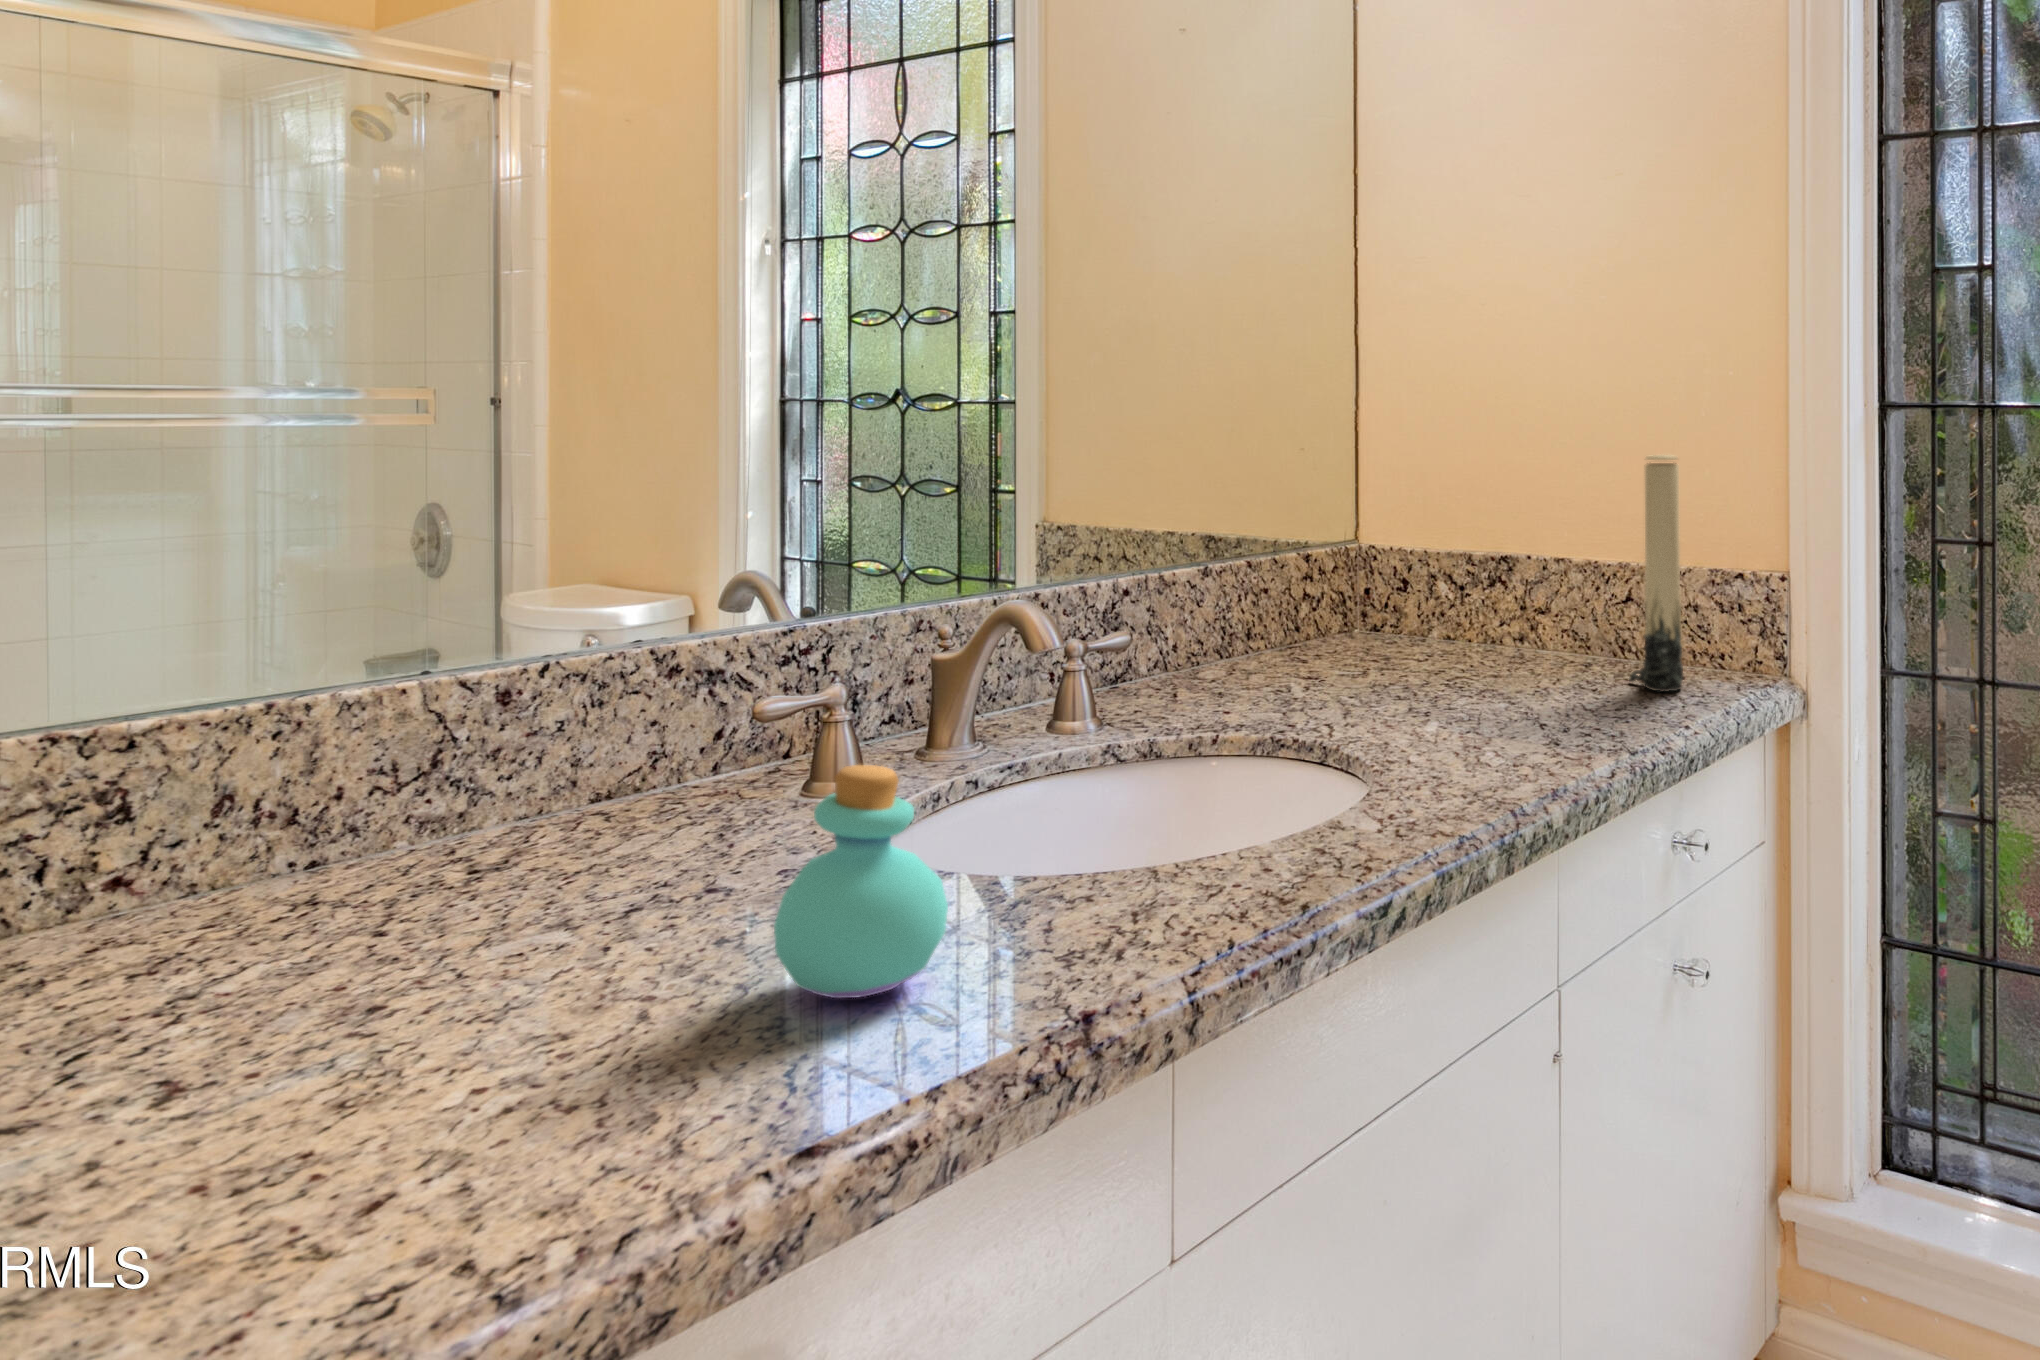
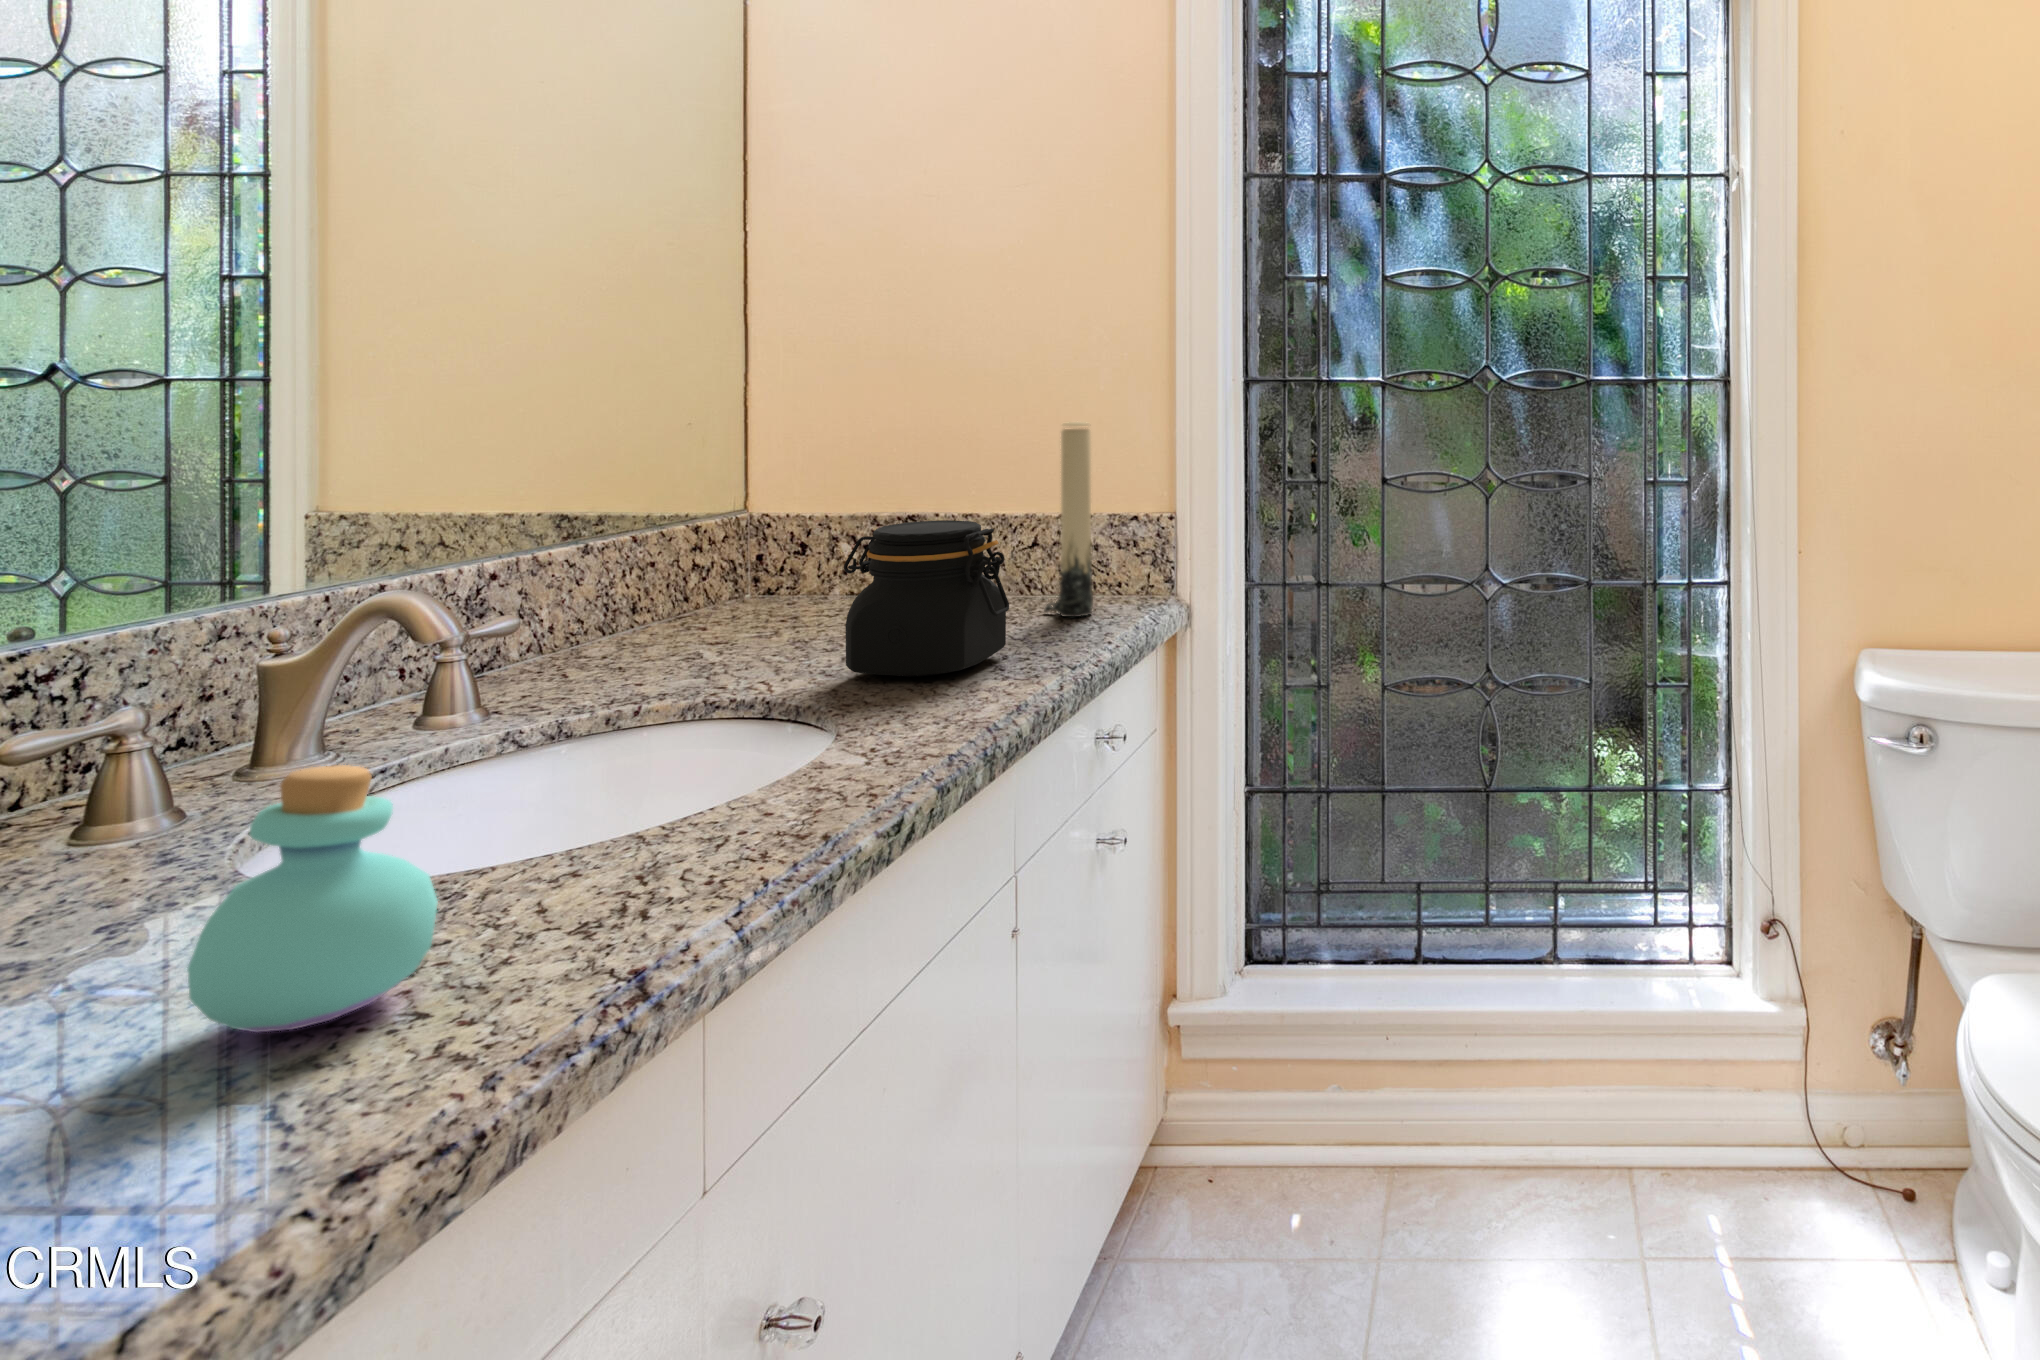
jar: none [1397,565,1563,742] -> present [844,520,1009,677]

